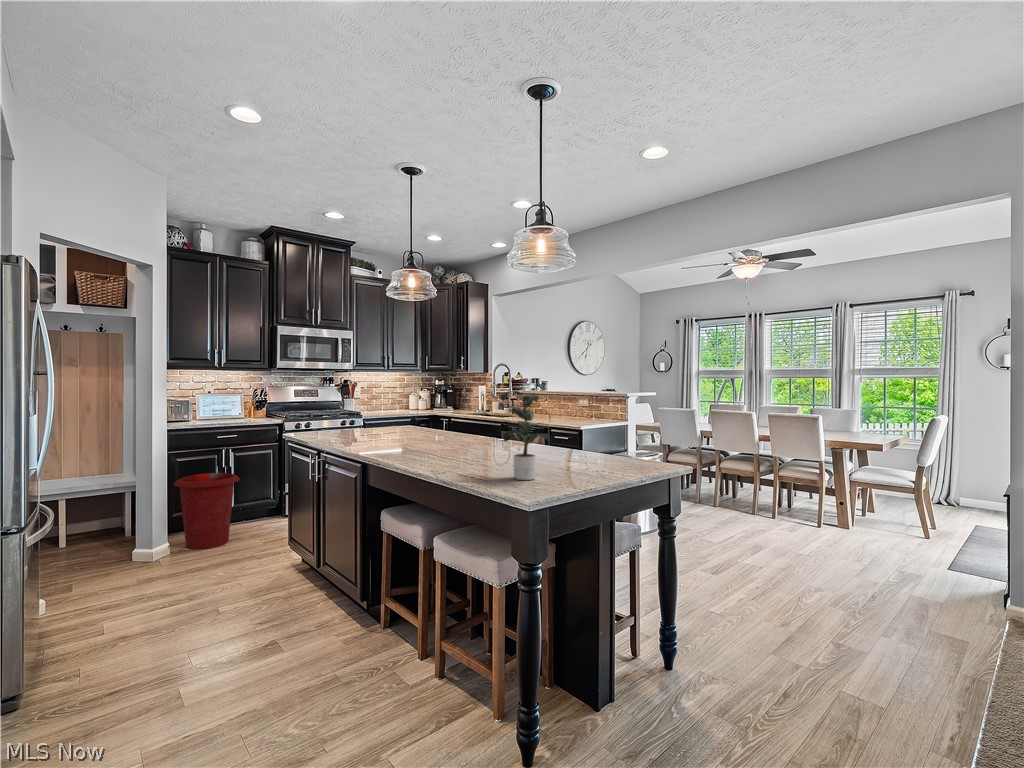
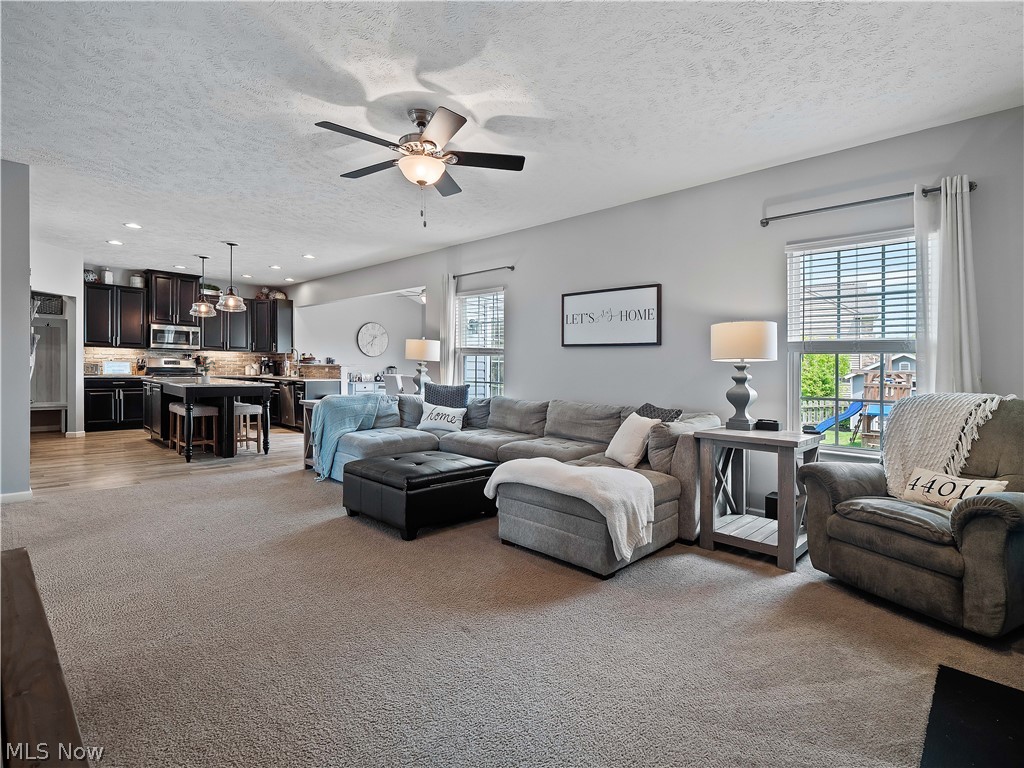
waste bin: present [174,473,240,549] -> none [88,399,124,433]

